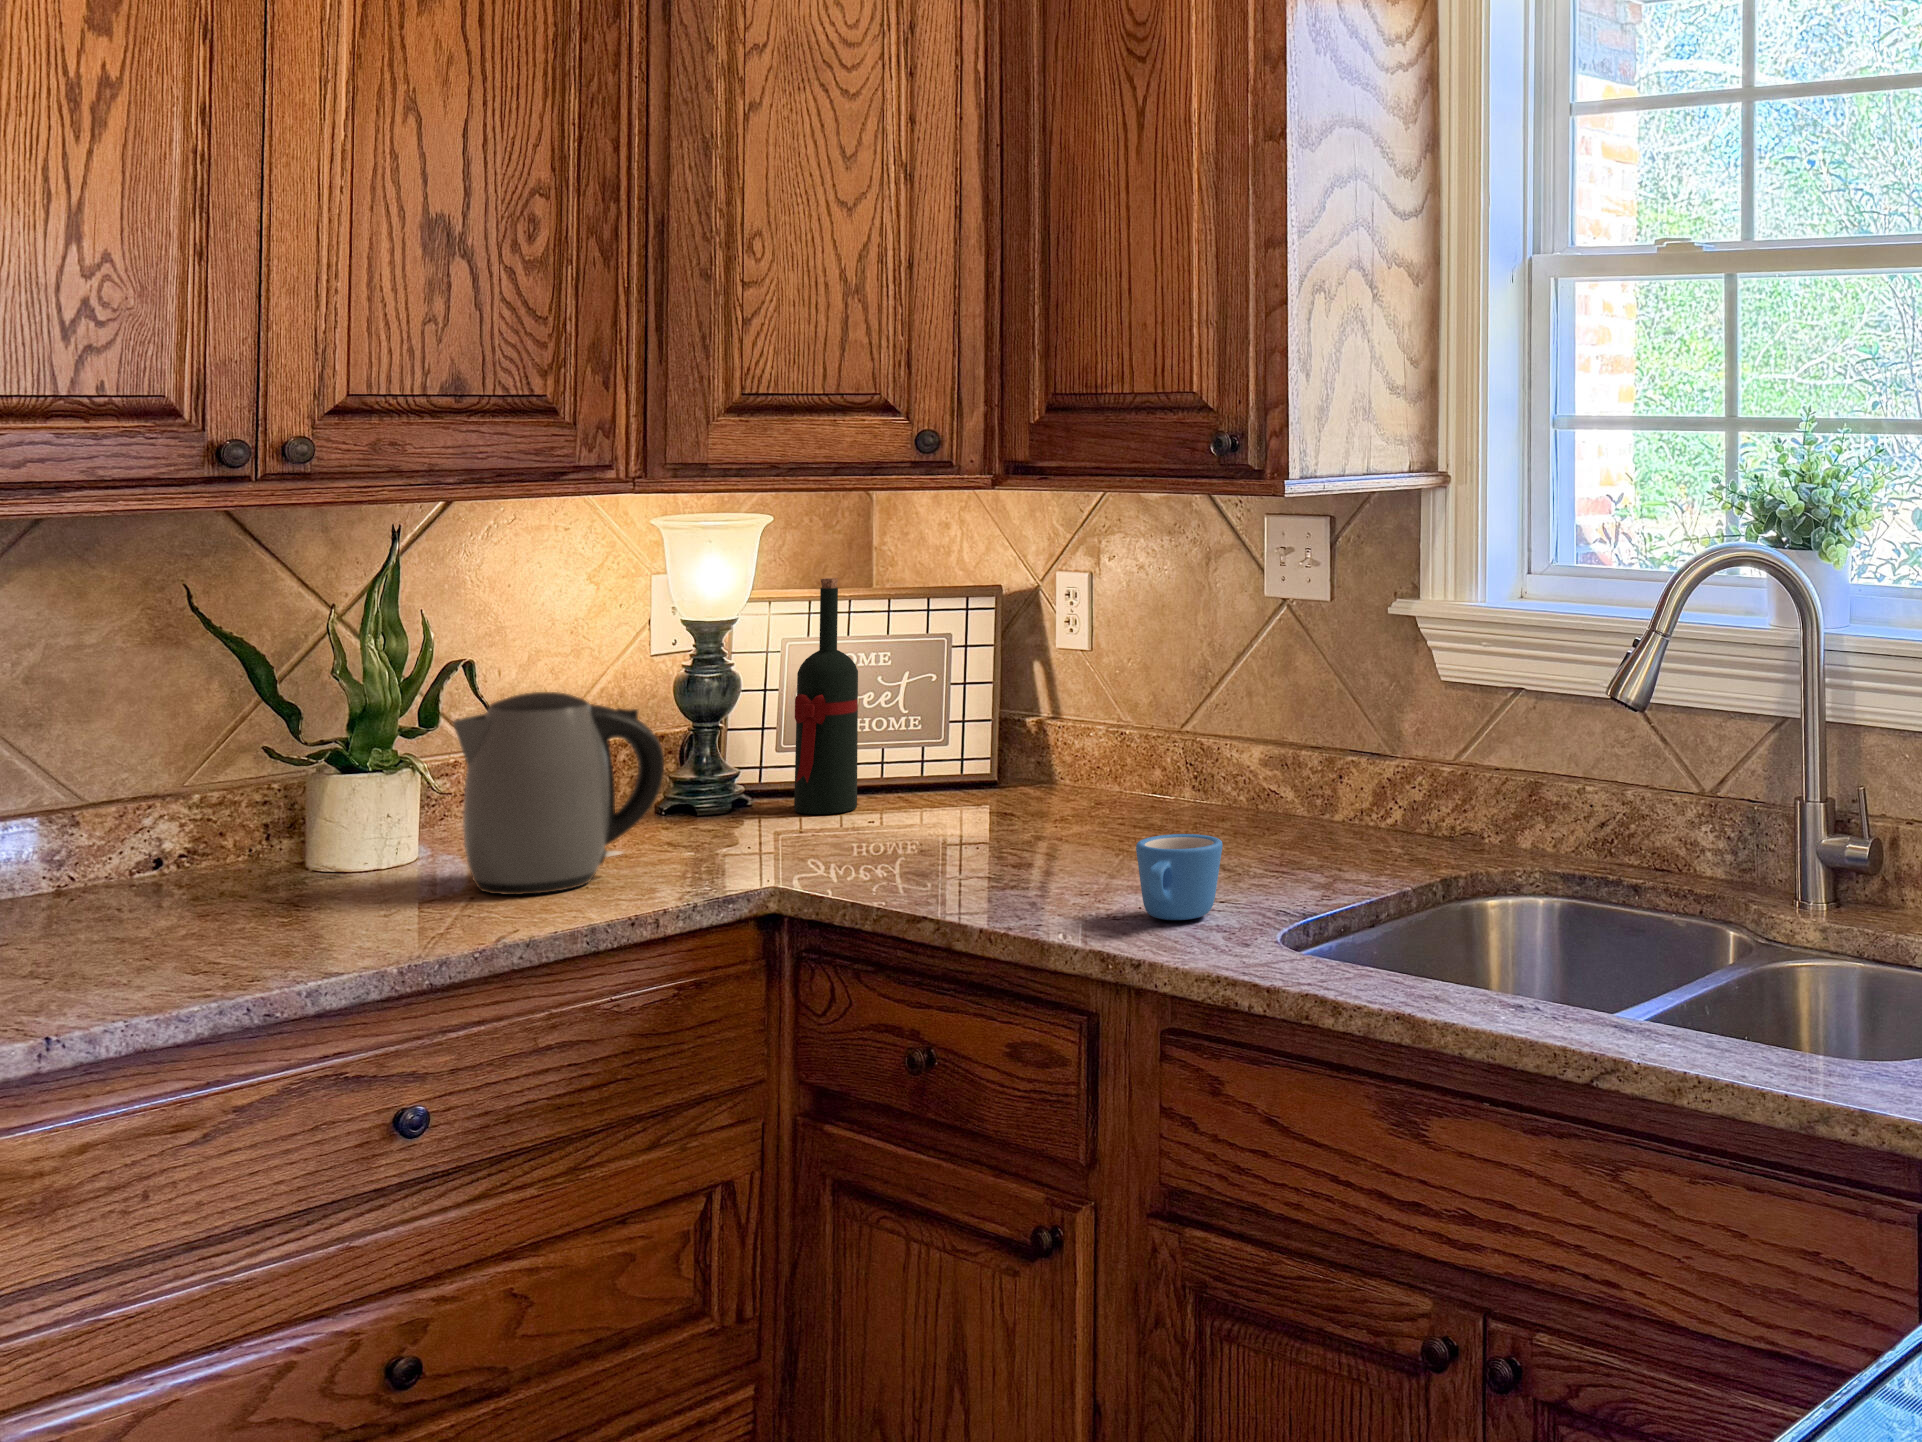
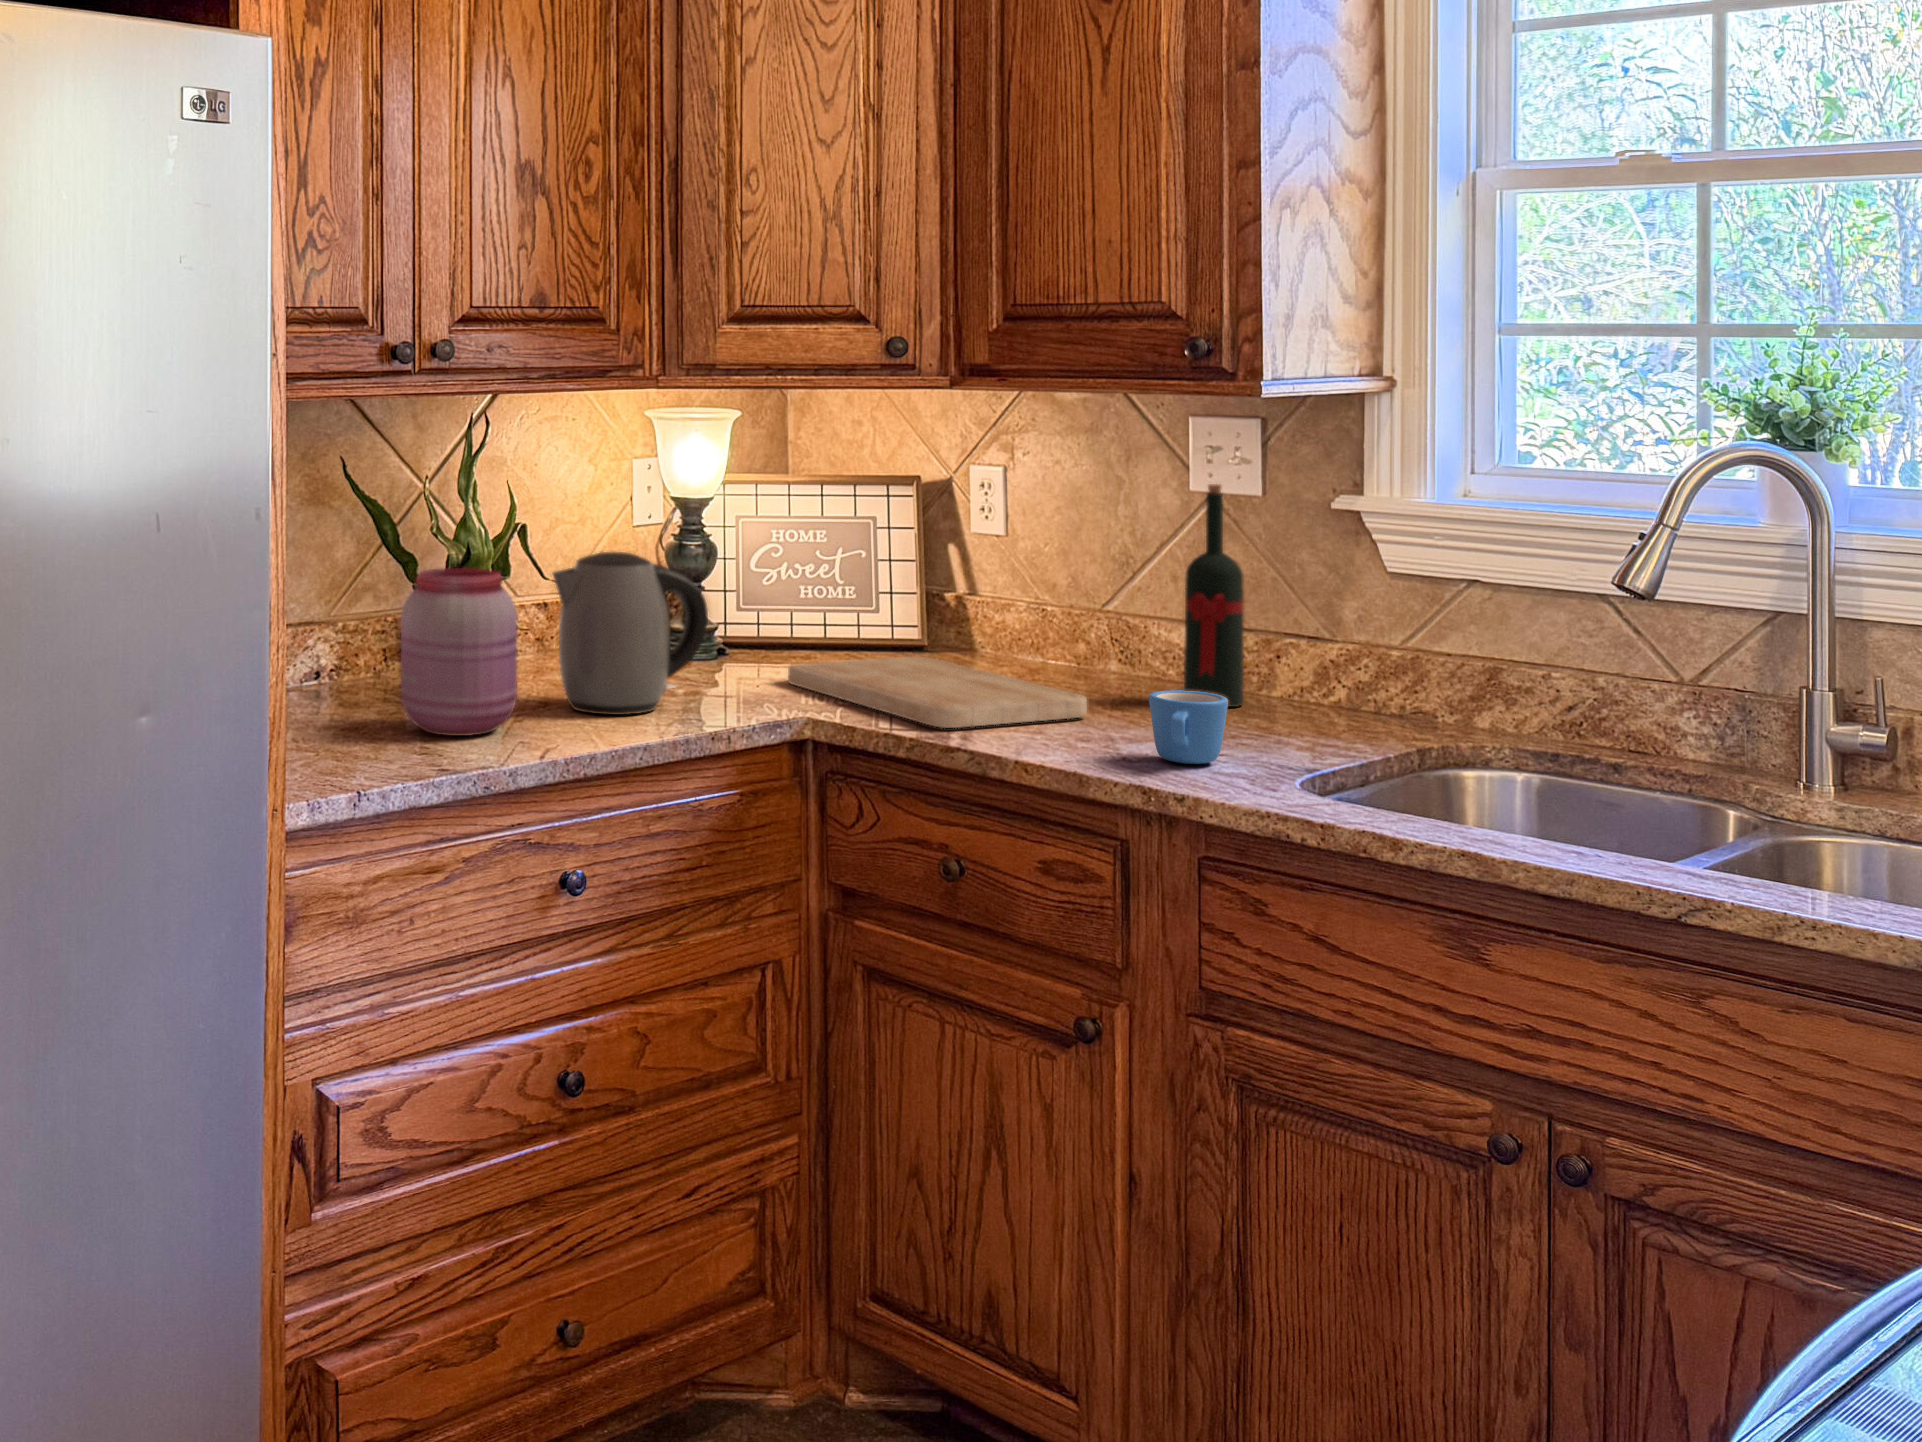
wine bottle: present [794,578,858,814] -> present [1184,484,1244,707]
jar: none [209,722,378,939] -> present [401,568,518,736]
cutting board: none [792,797,1110,889] -> present [788,657,1087,728]

